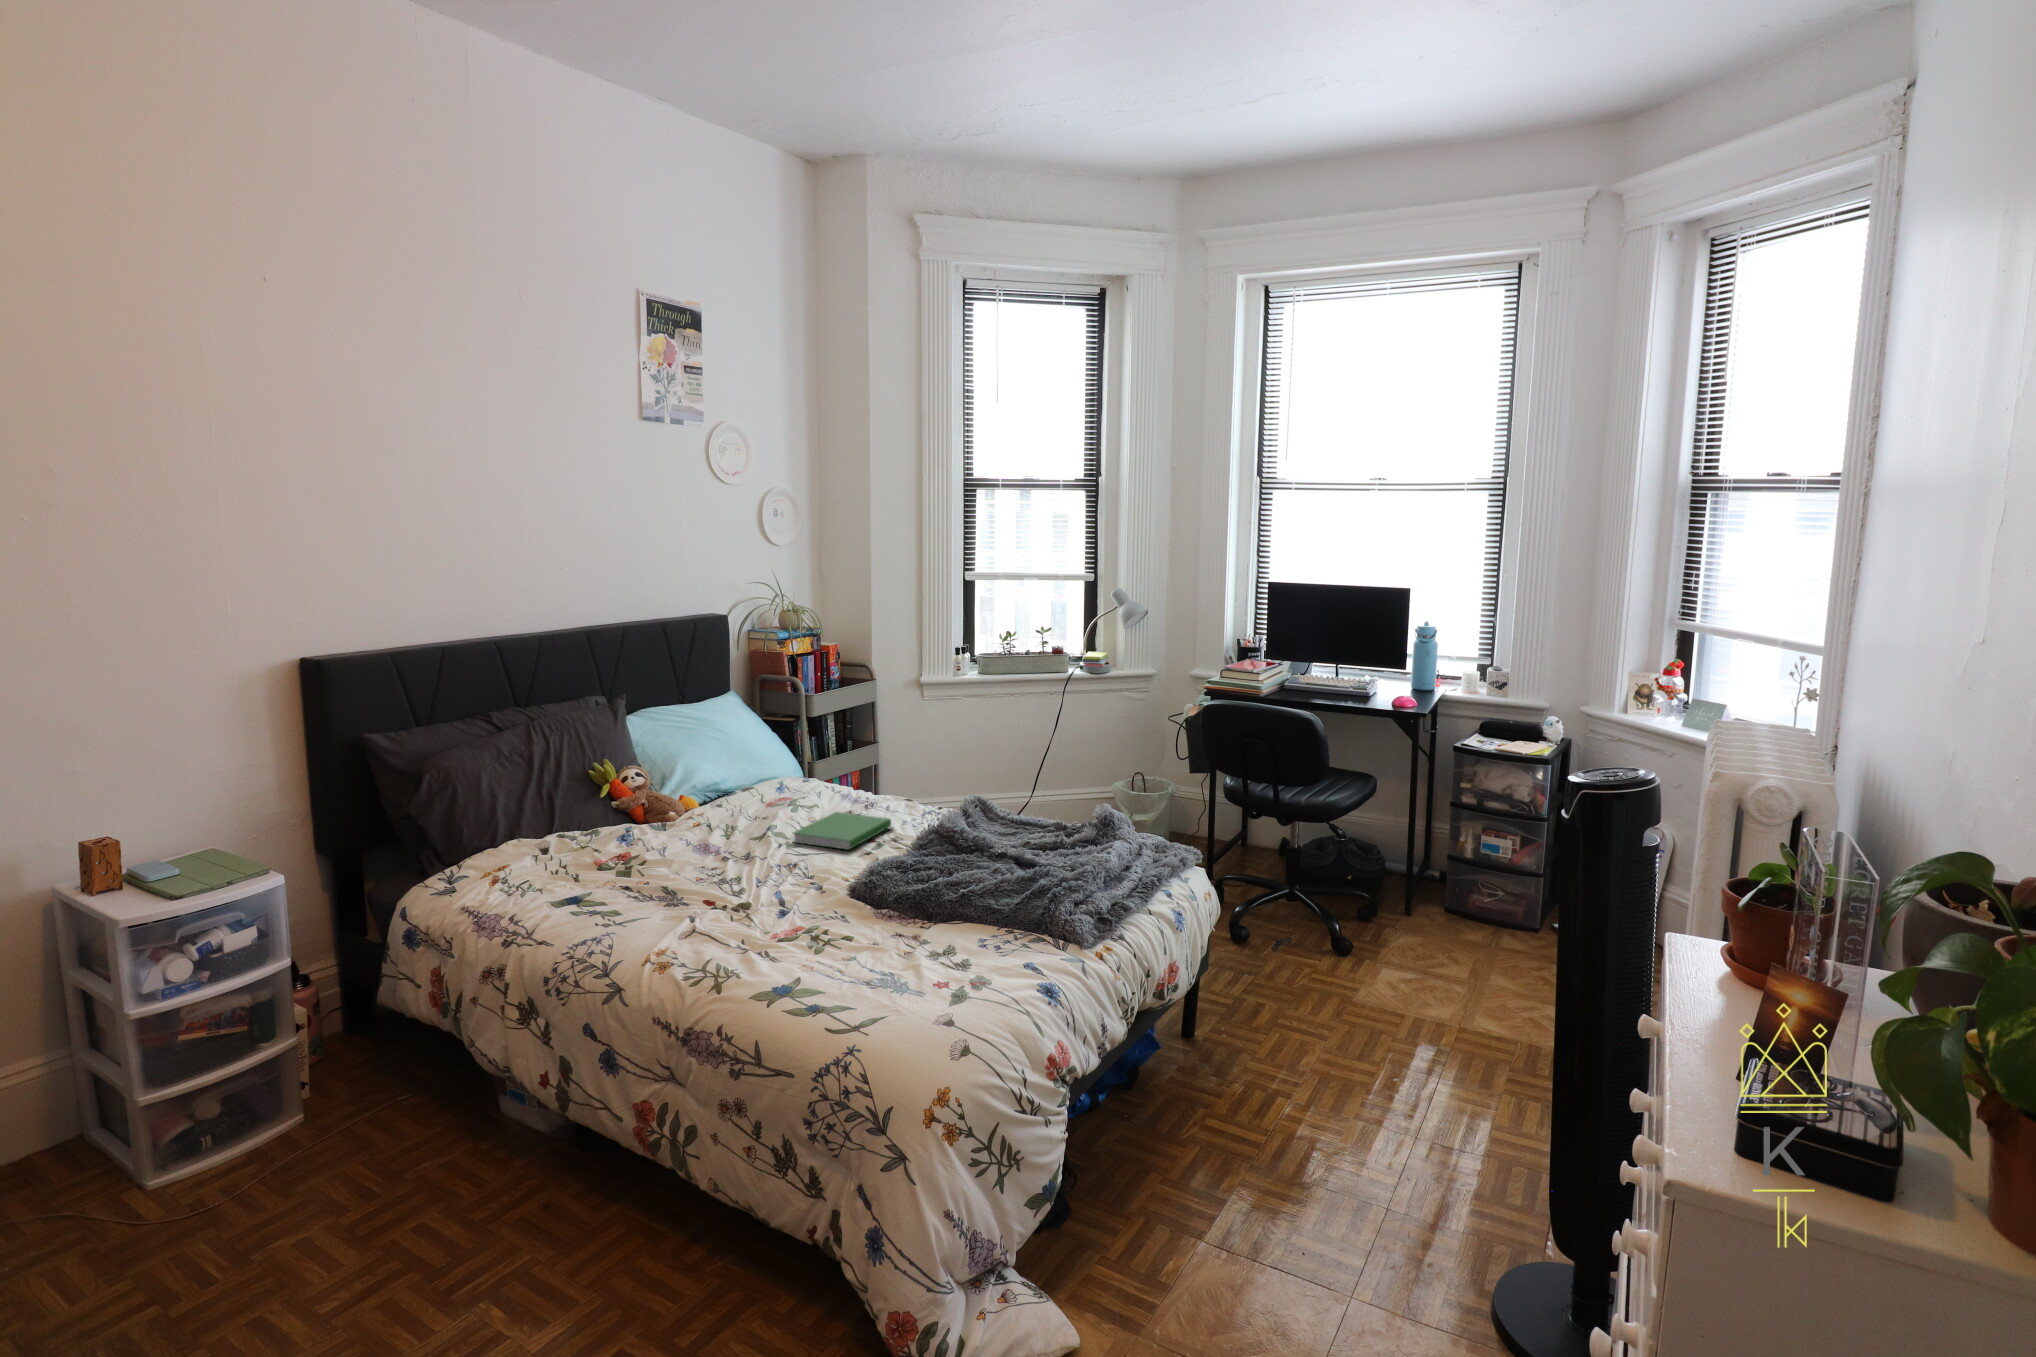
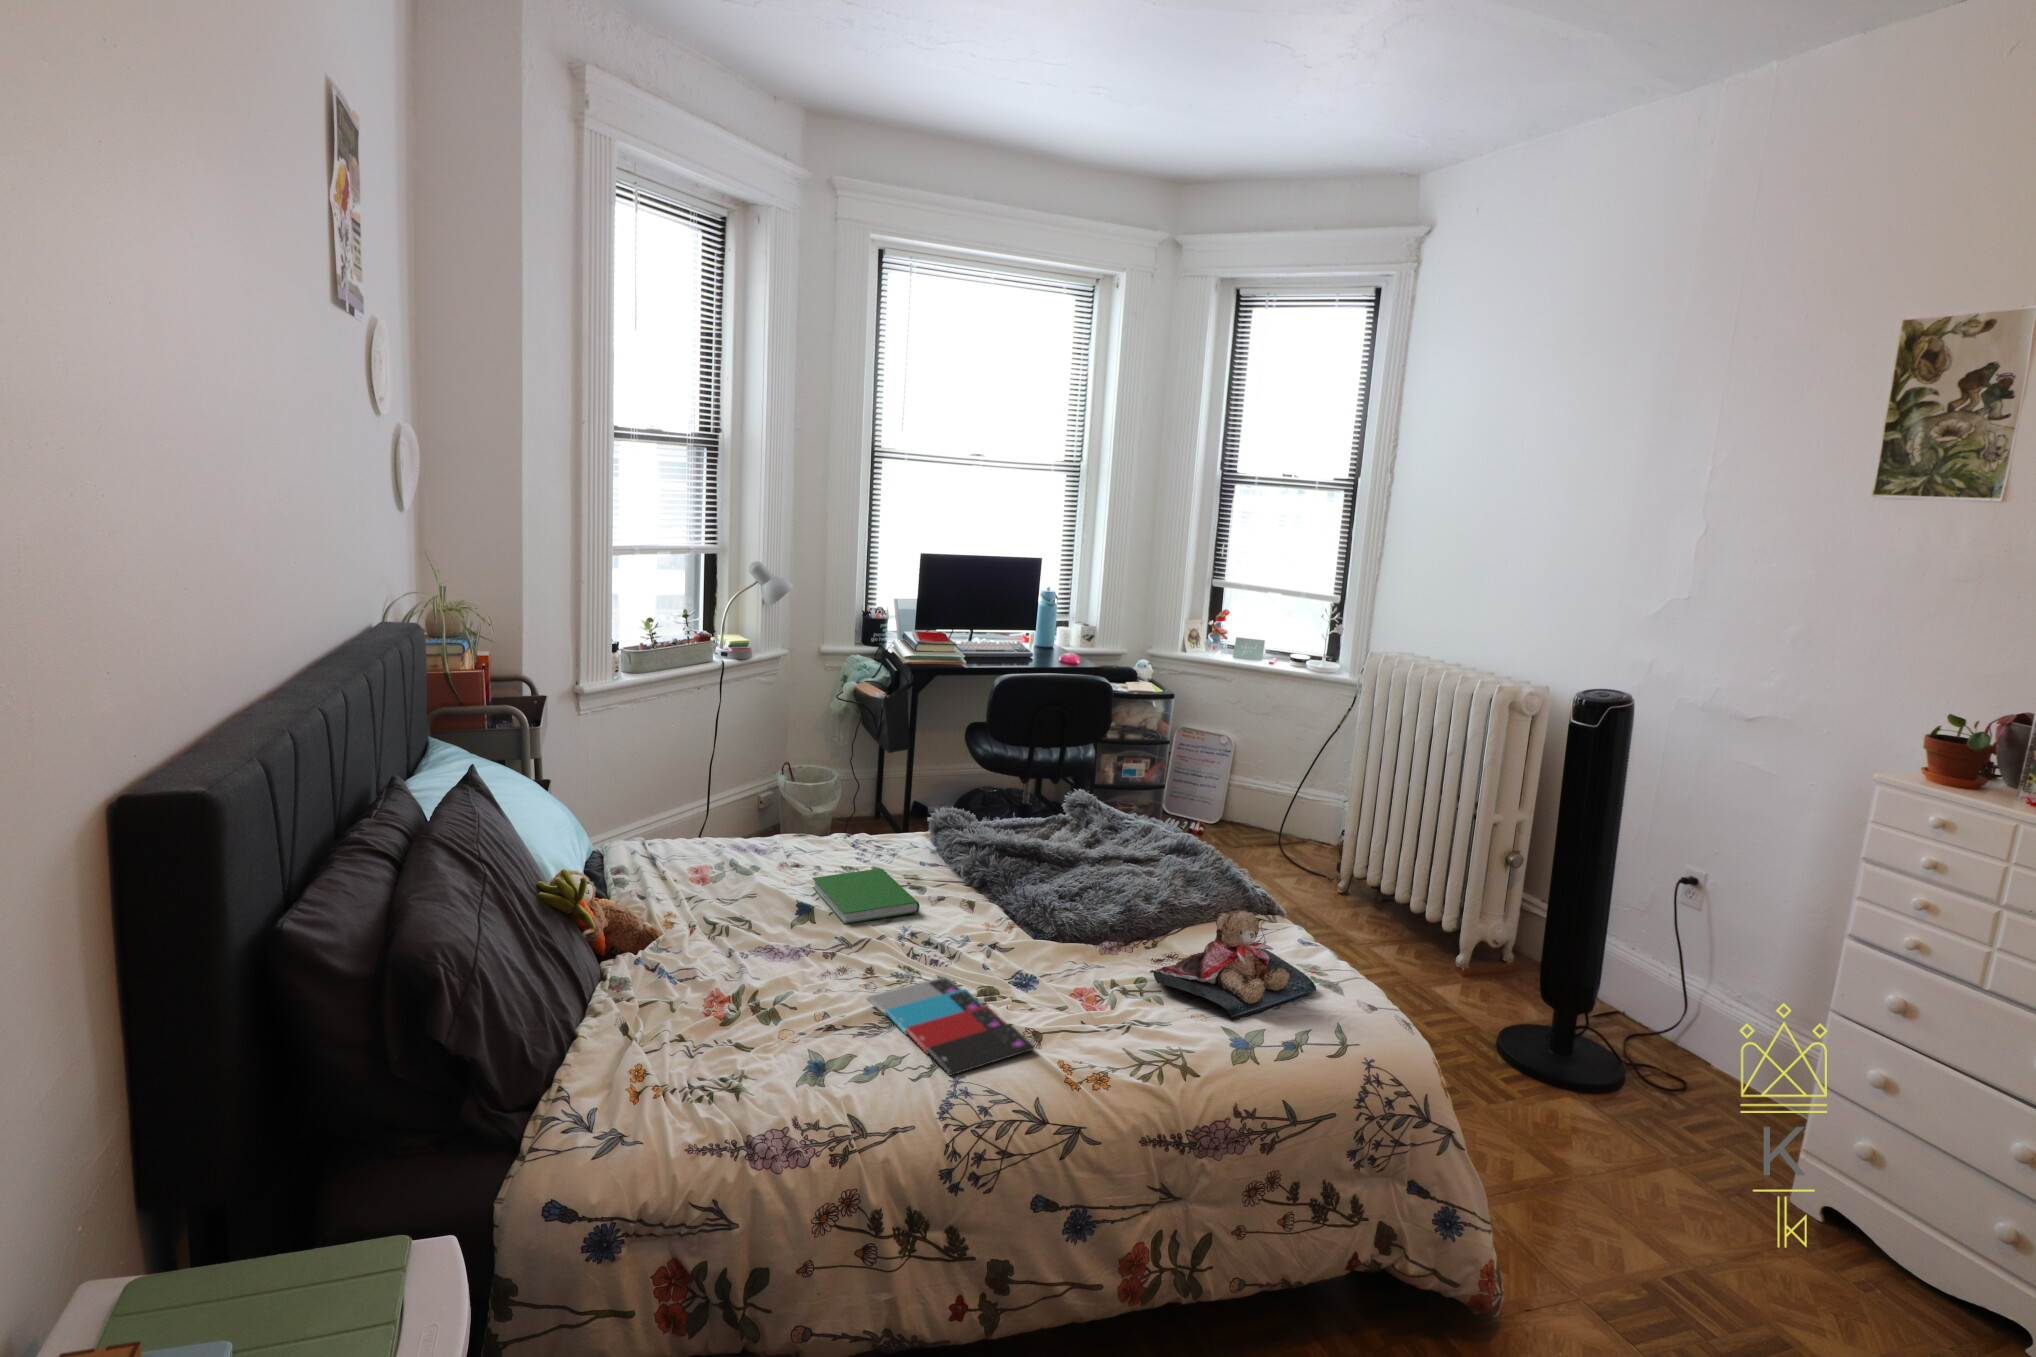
smartphone: none [609,877,754,934] -> present [867,977,1035,1076]
teddy bear: none [850,880,1004,994] -> present [1150,910,1316,1021]

